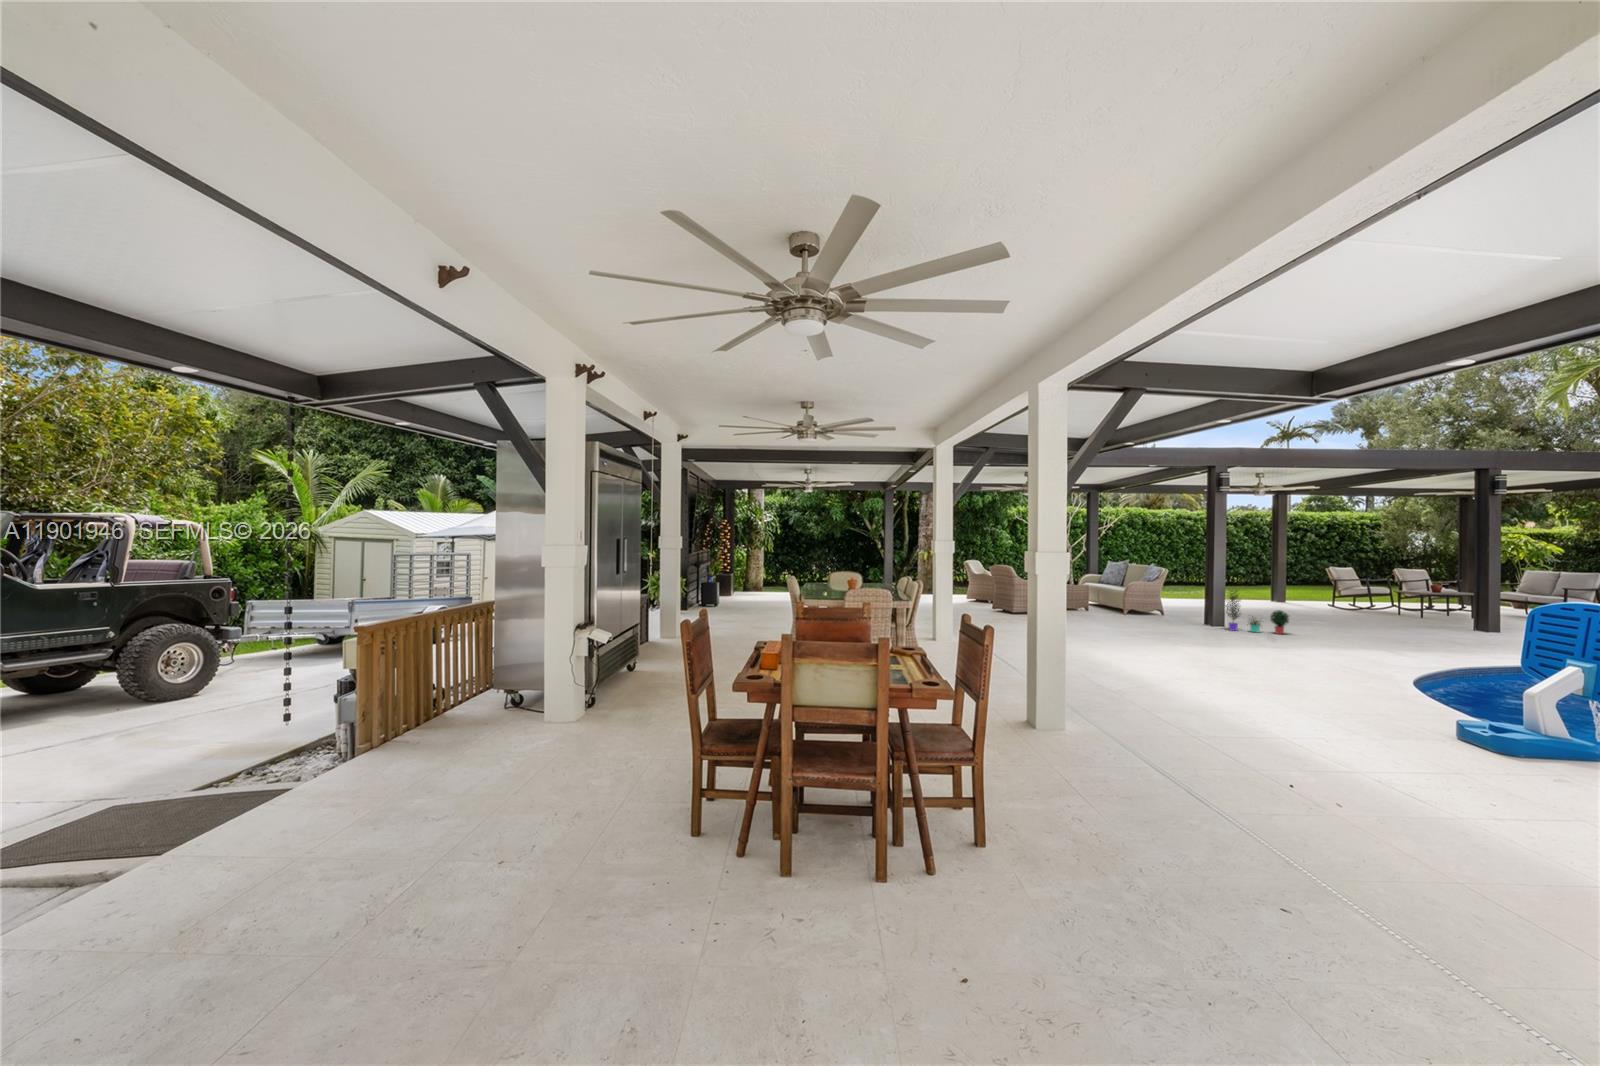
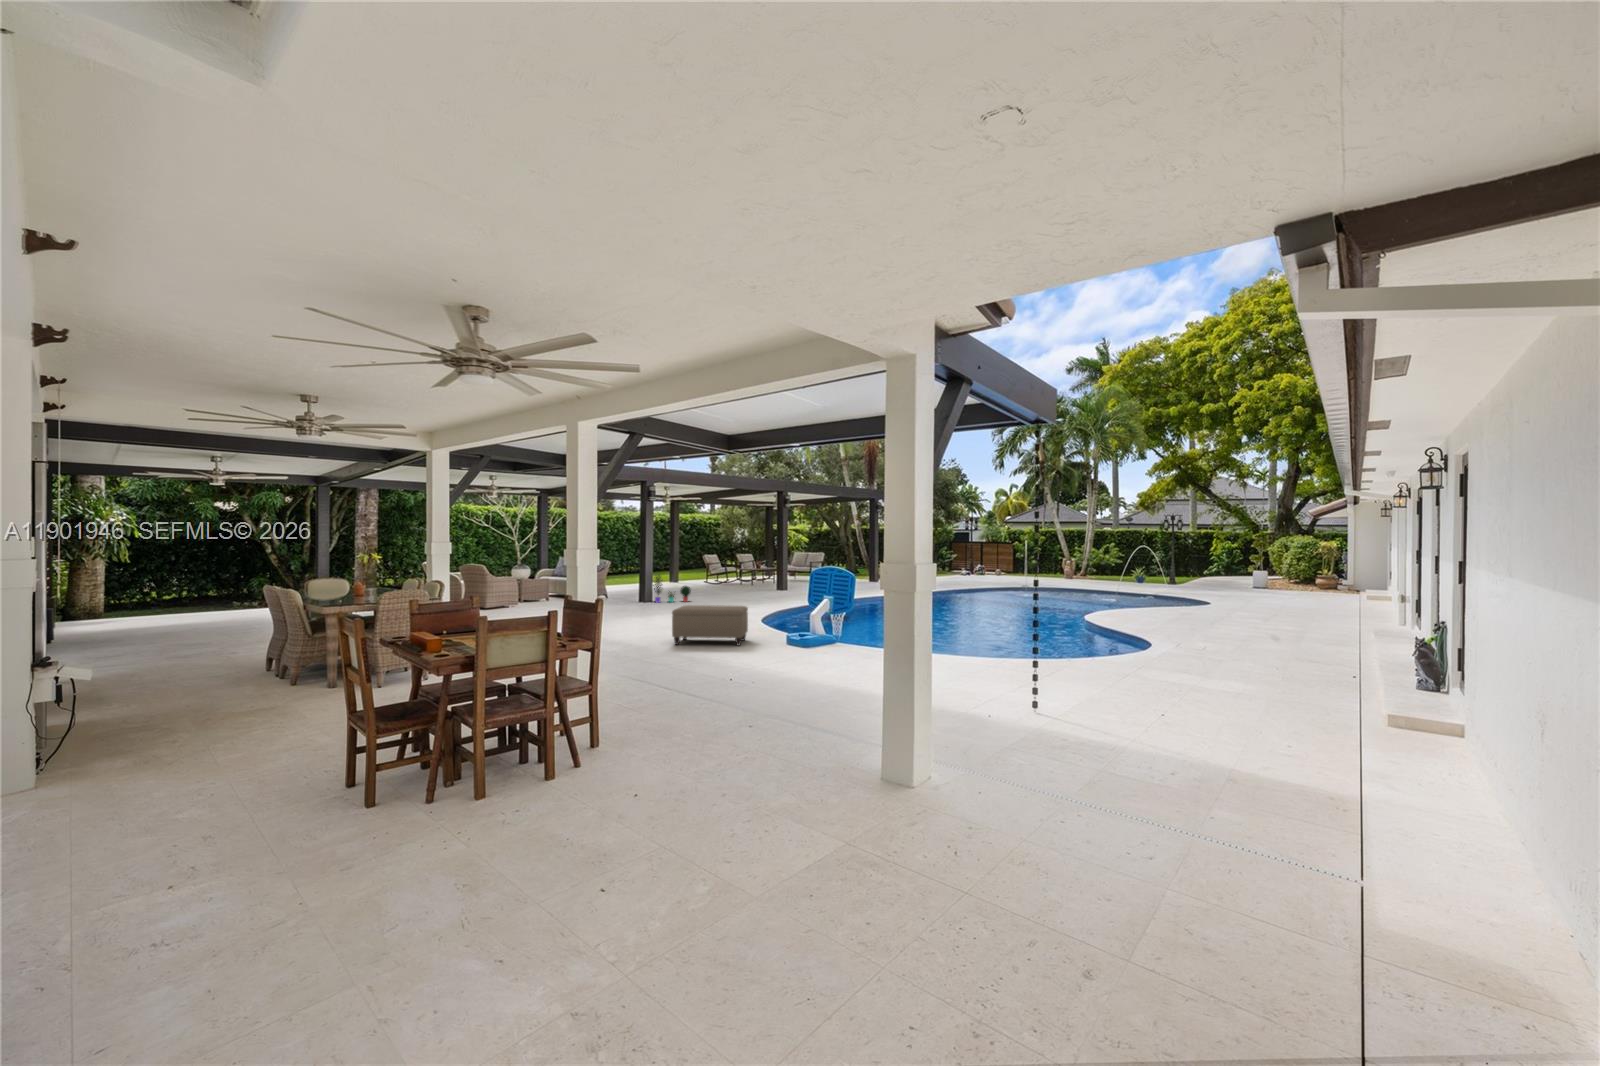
ottoman: none [1208,641,1359,720] -> present [672,605,748,646]

